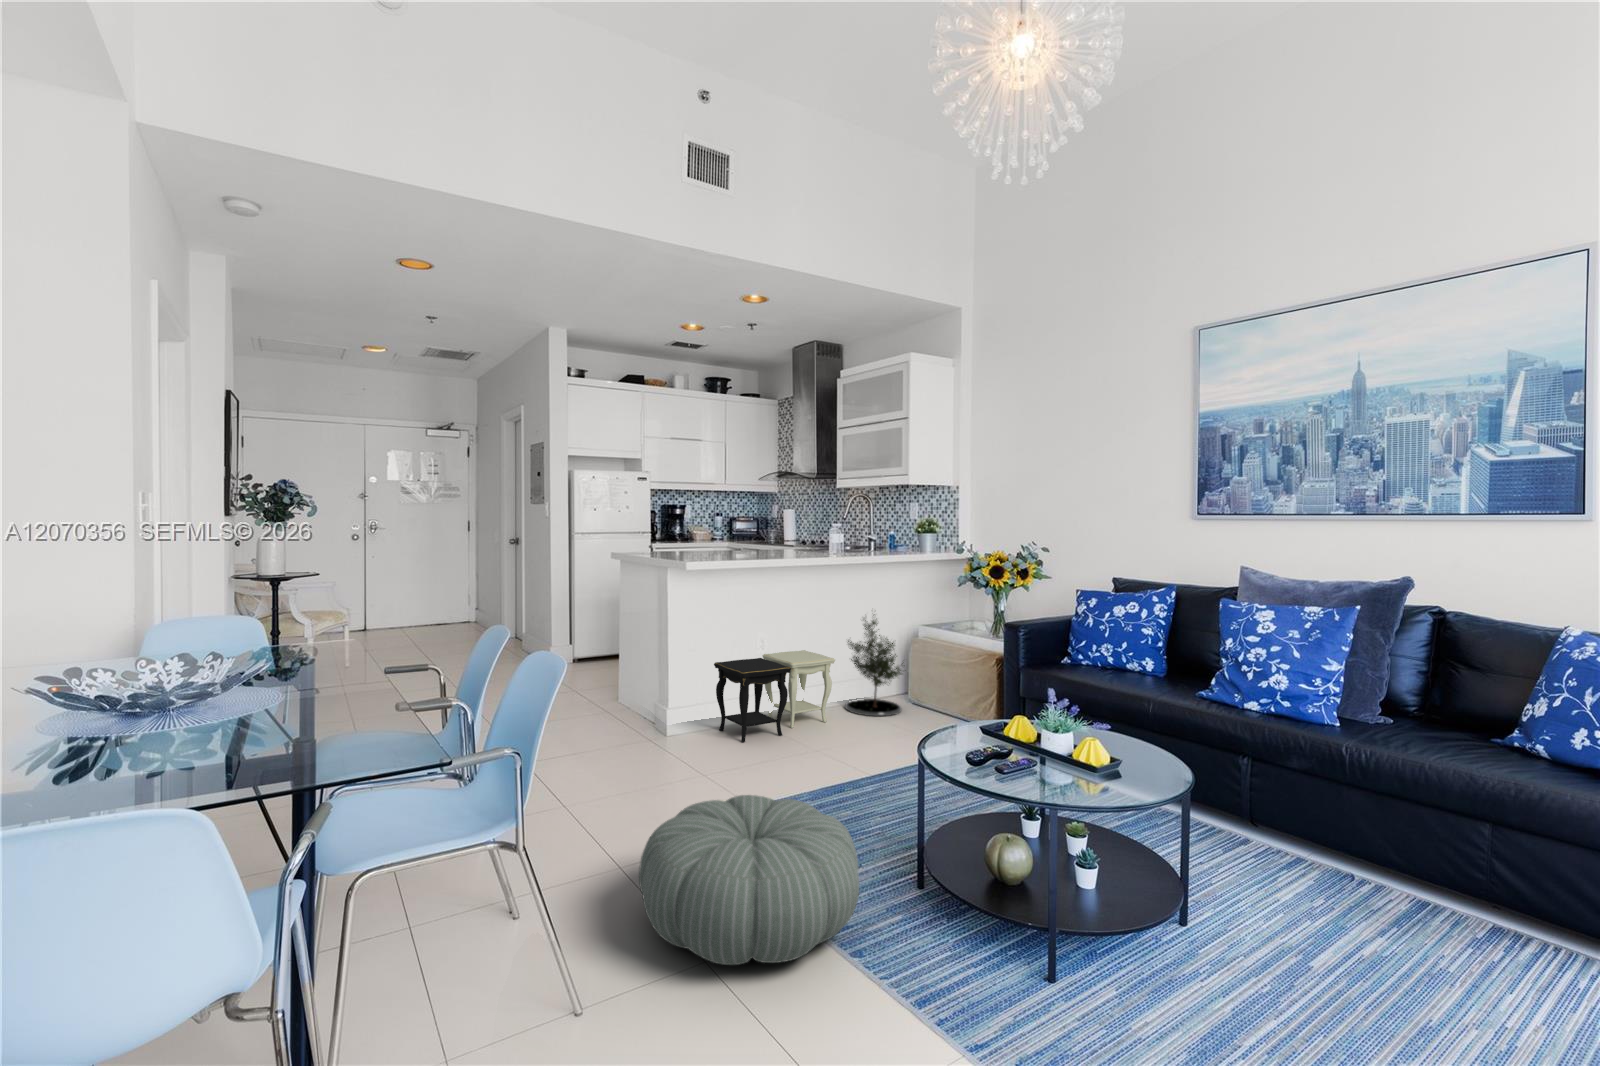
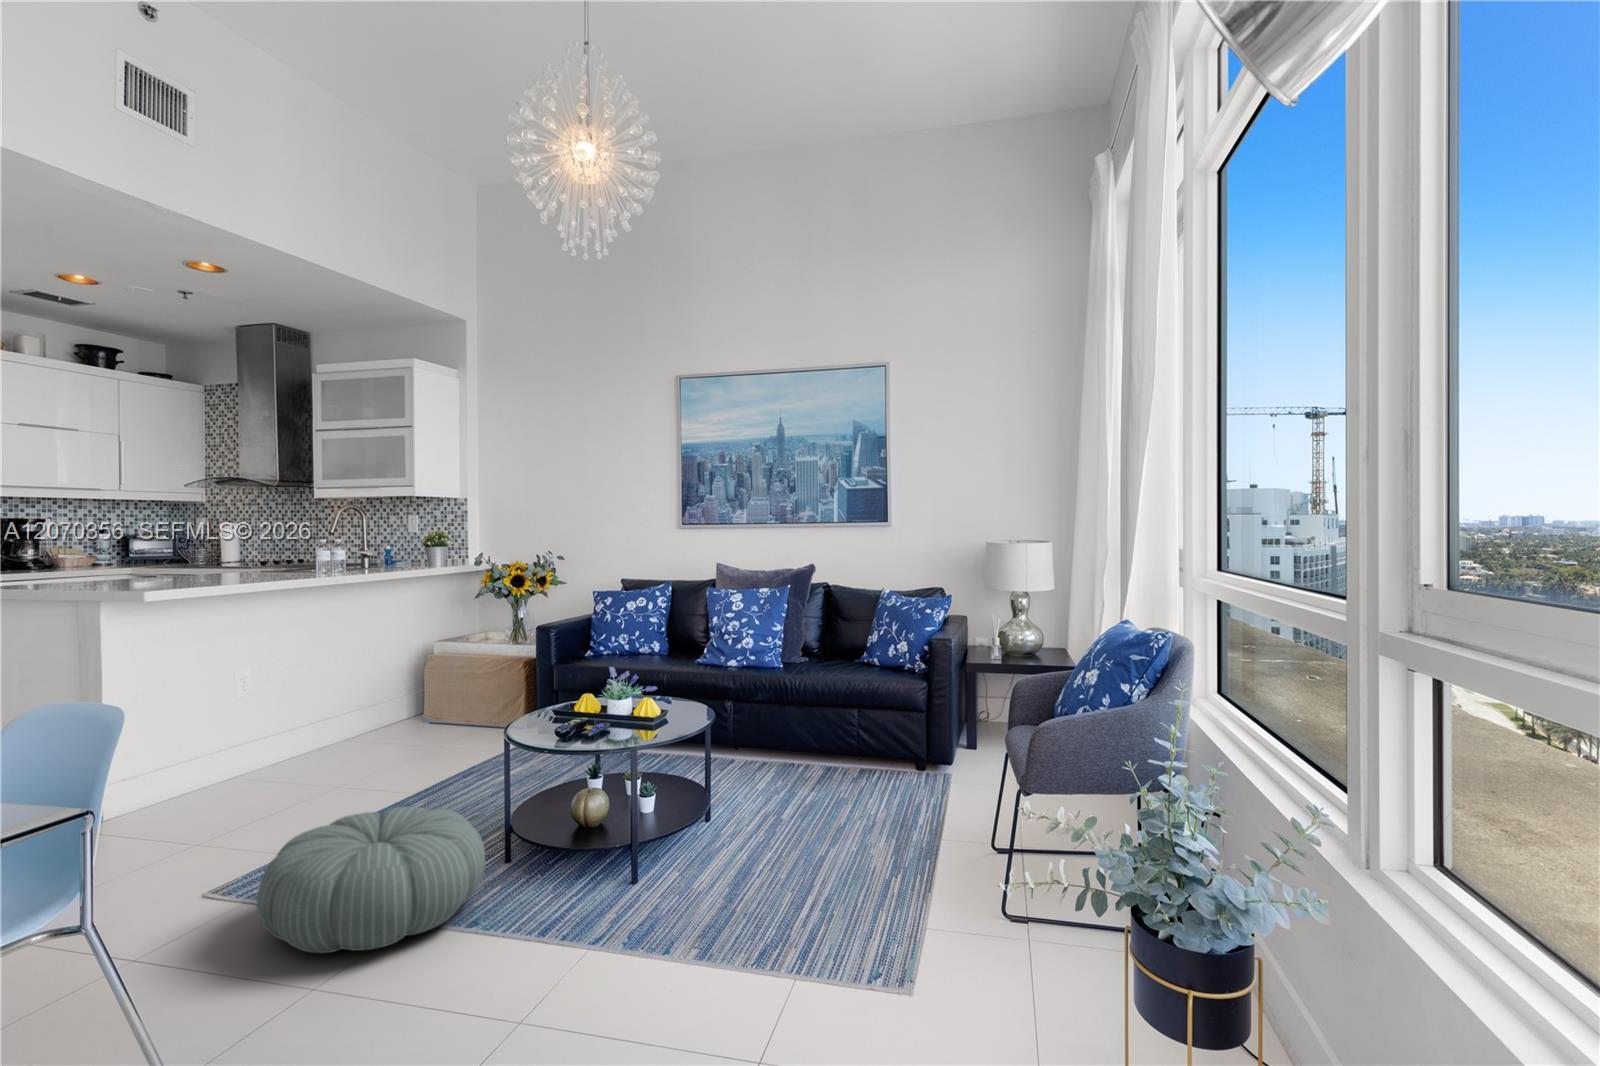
potted tree: present [845,614,906,716] -> none [358,629,433,742]
side table: present [714,650,835,742] -> none [205,684,356,794]

